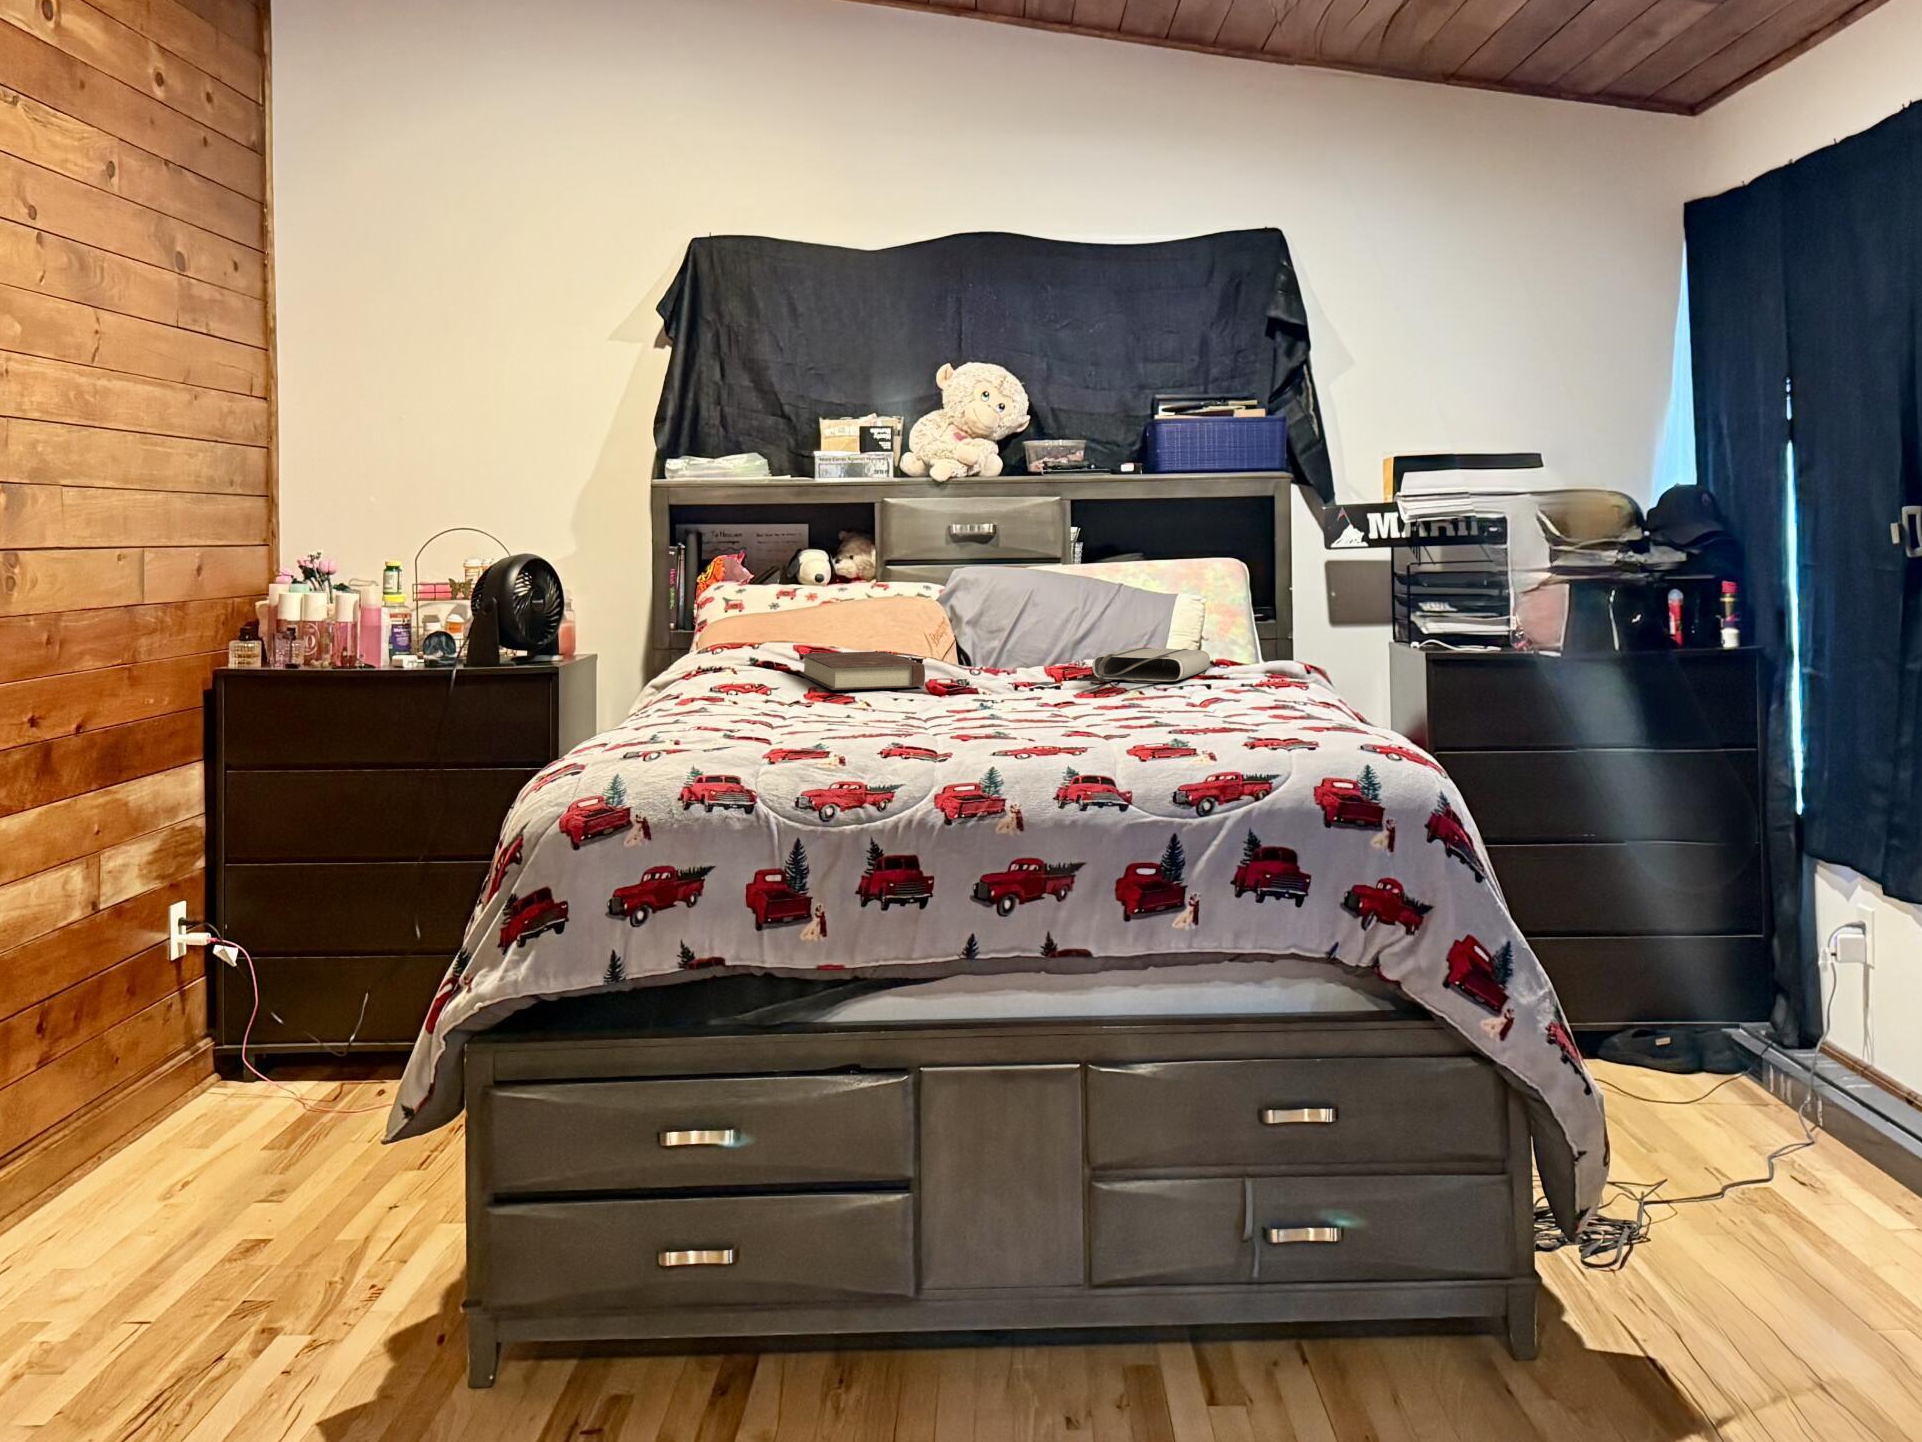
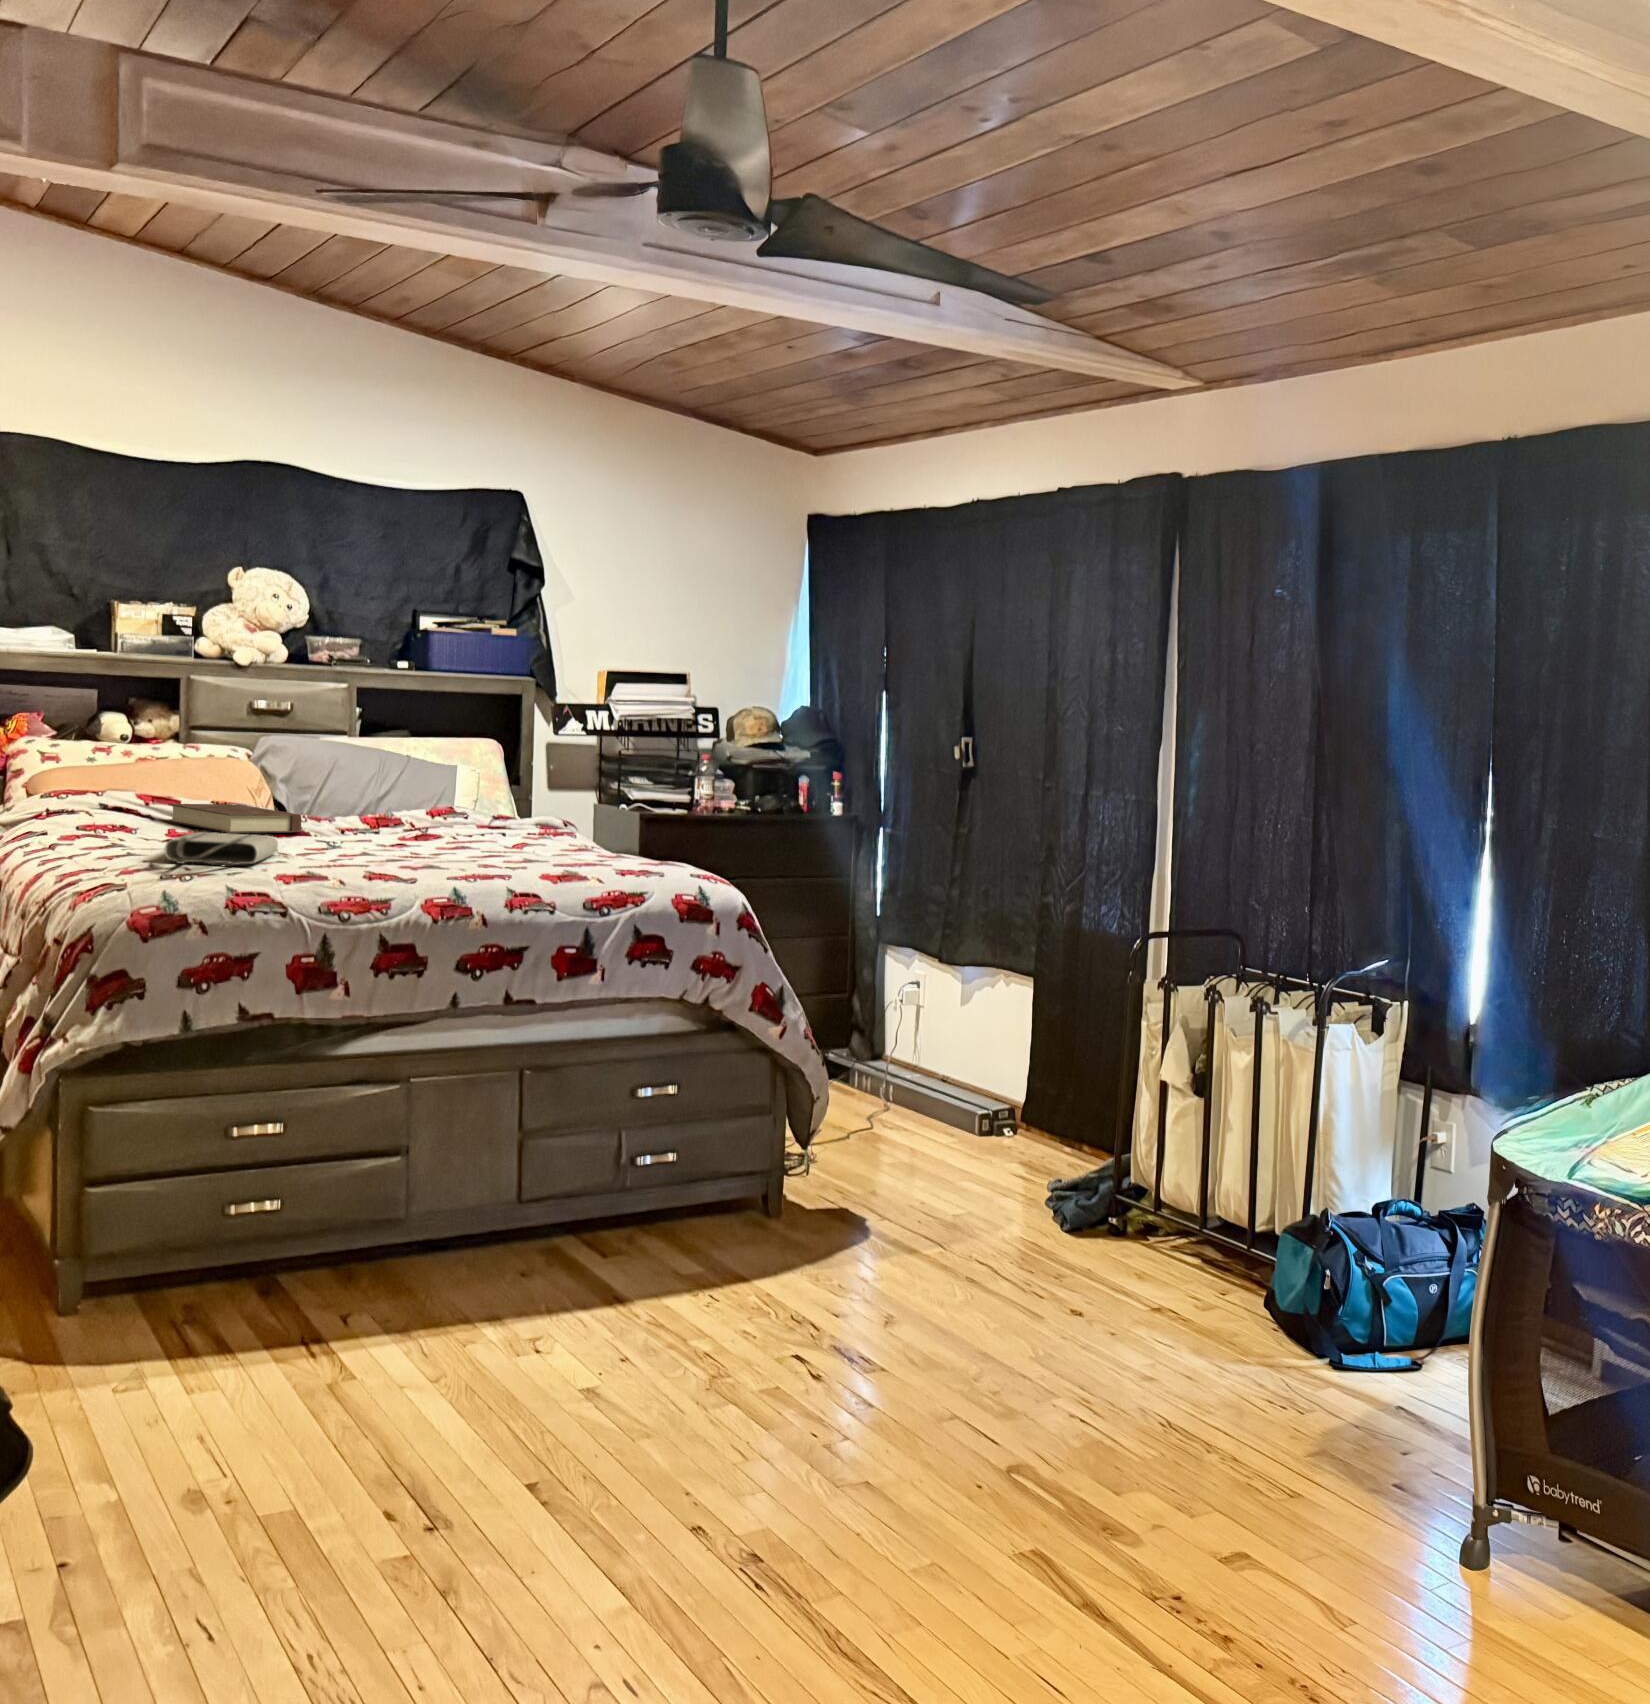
tote bag: present [1093,648,1210,683] -> present [165,832,278,866]

